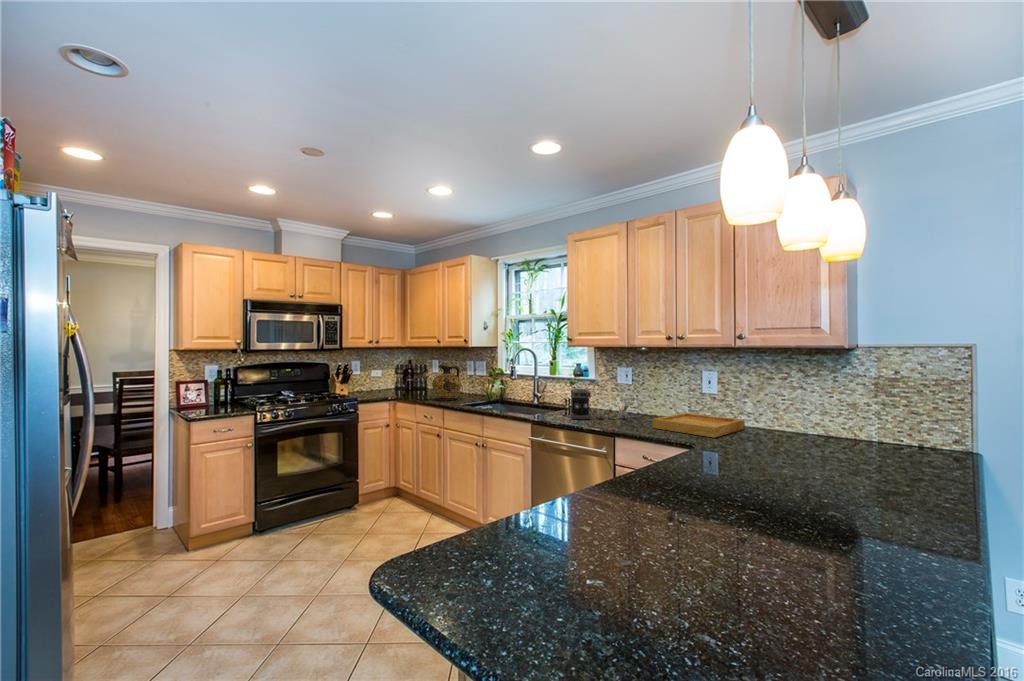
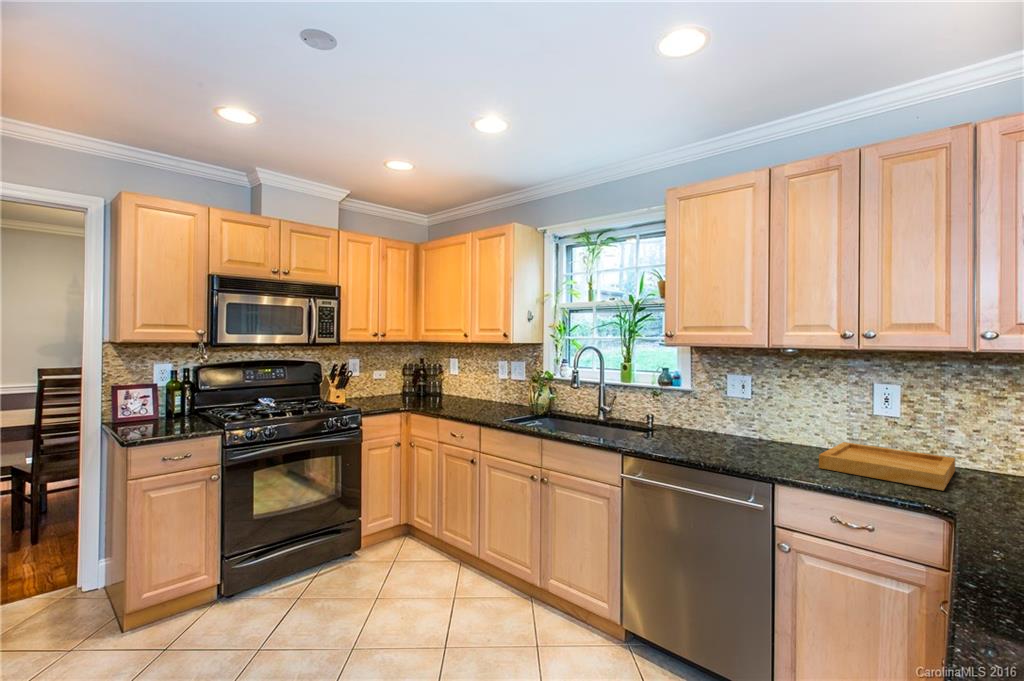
ceramic jug: present [432,365,461,400] -> none [460,366,497,413]
coffee maker: present [571,389,629,419] -> none [672,405,761,451]

